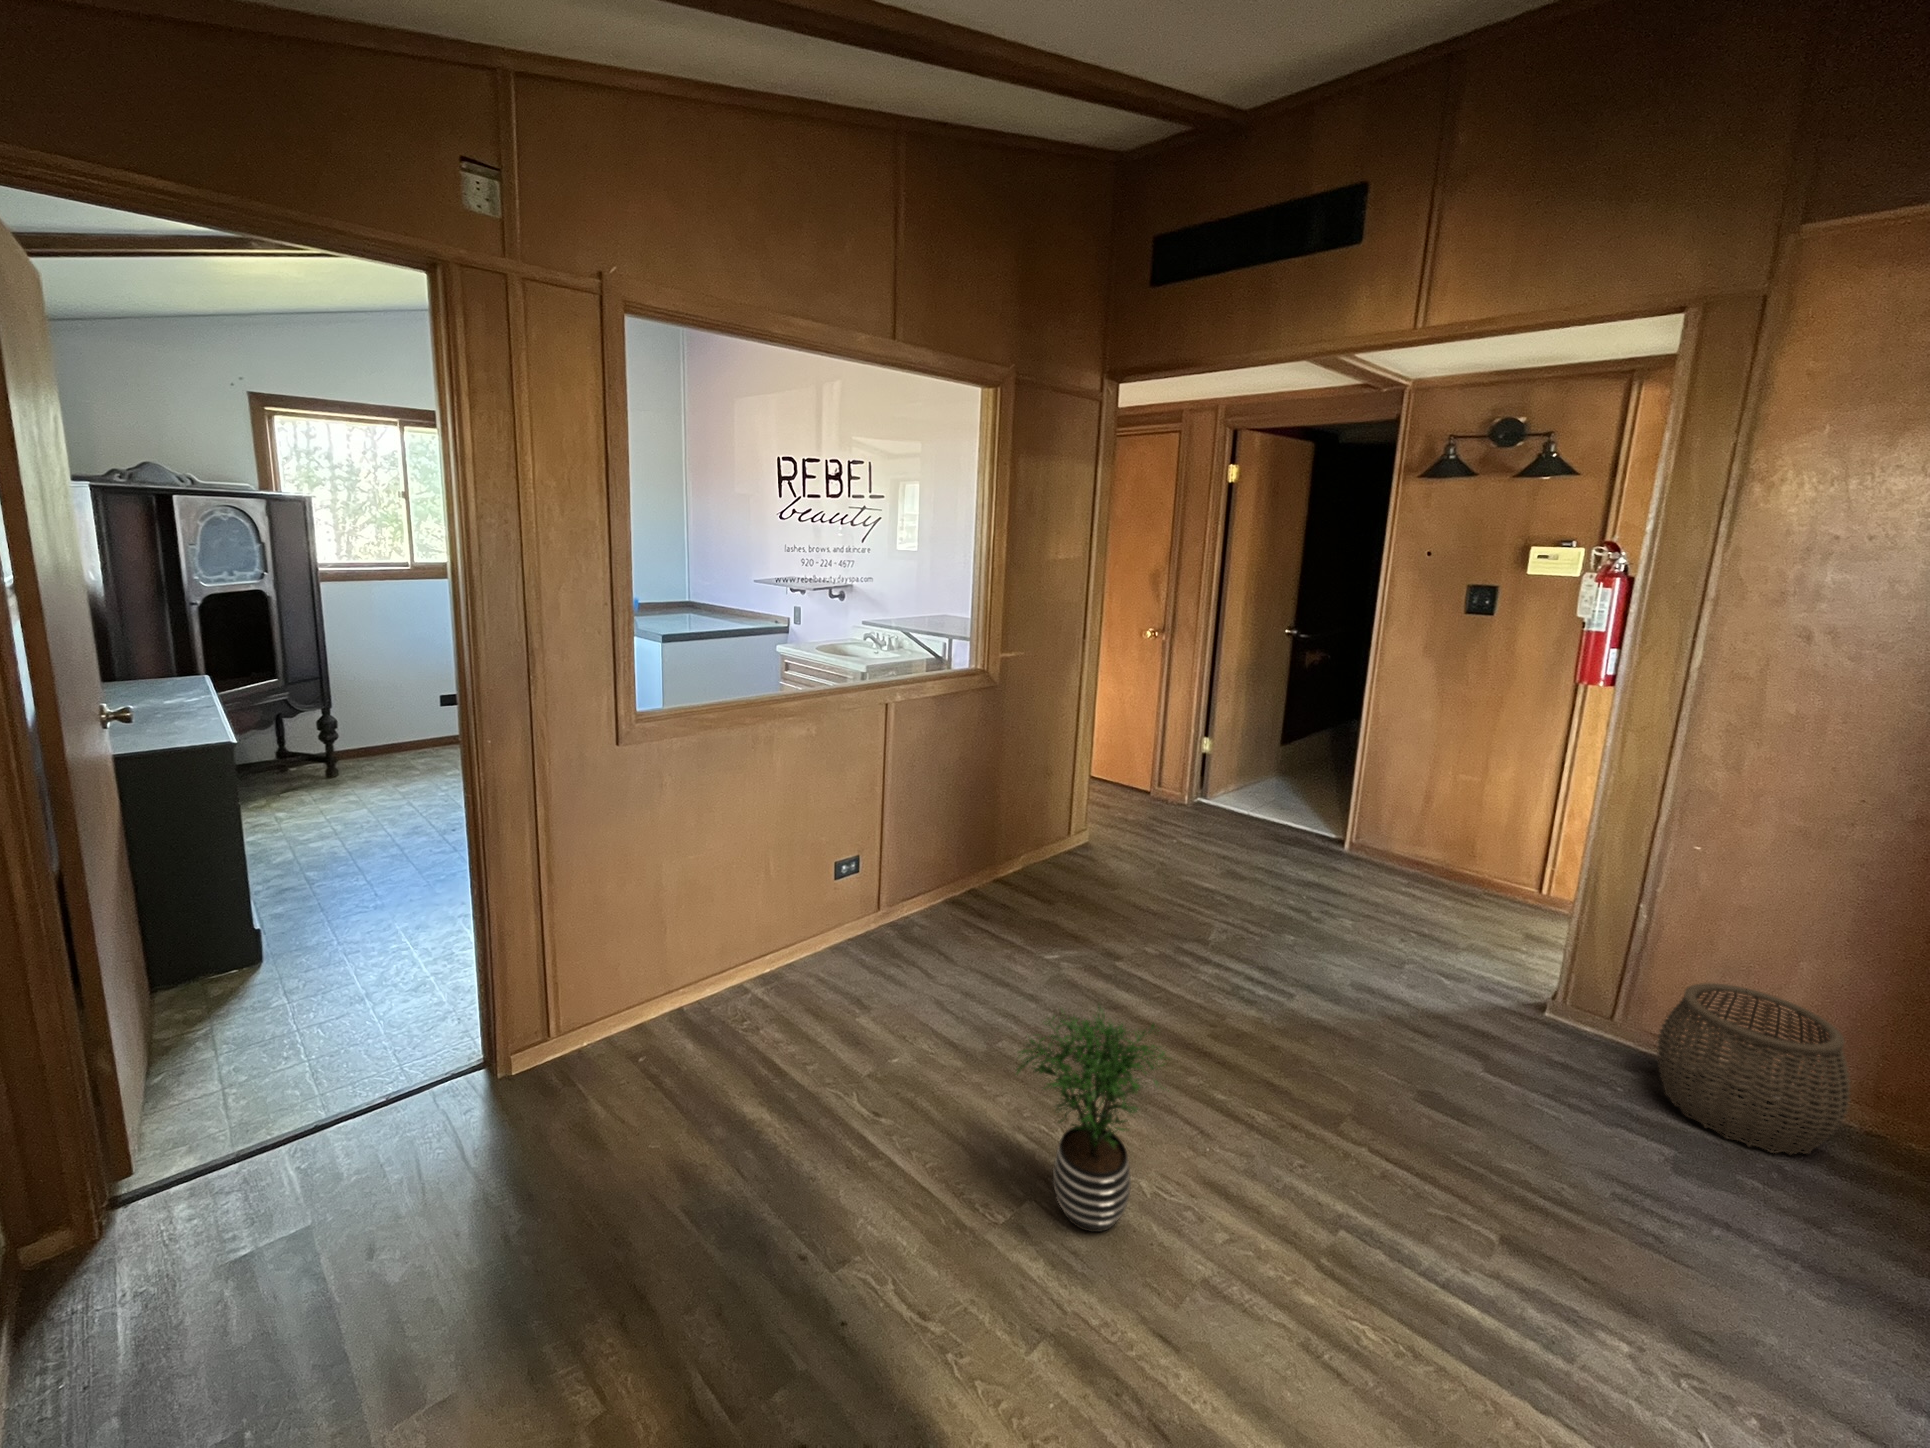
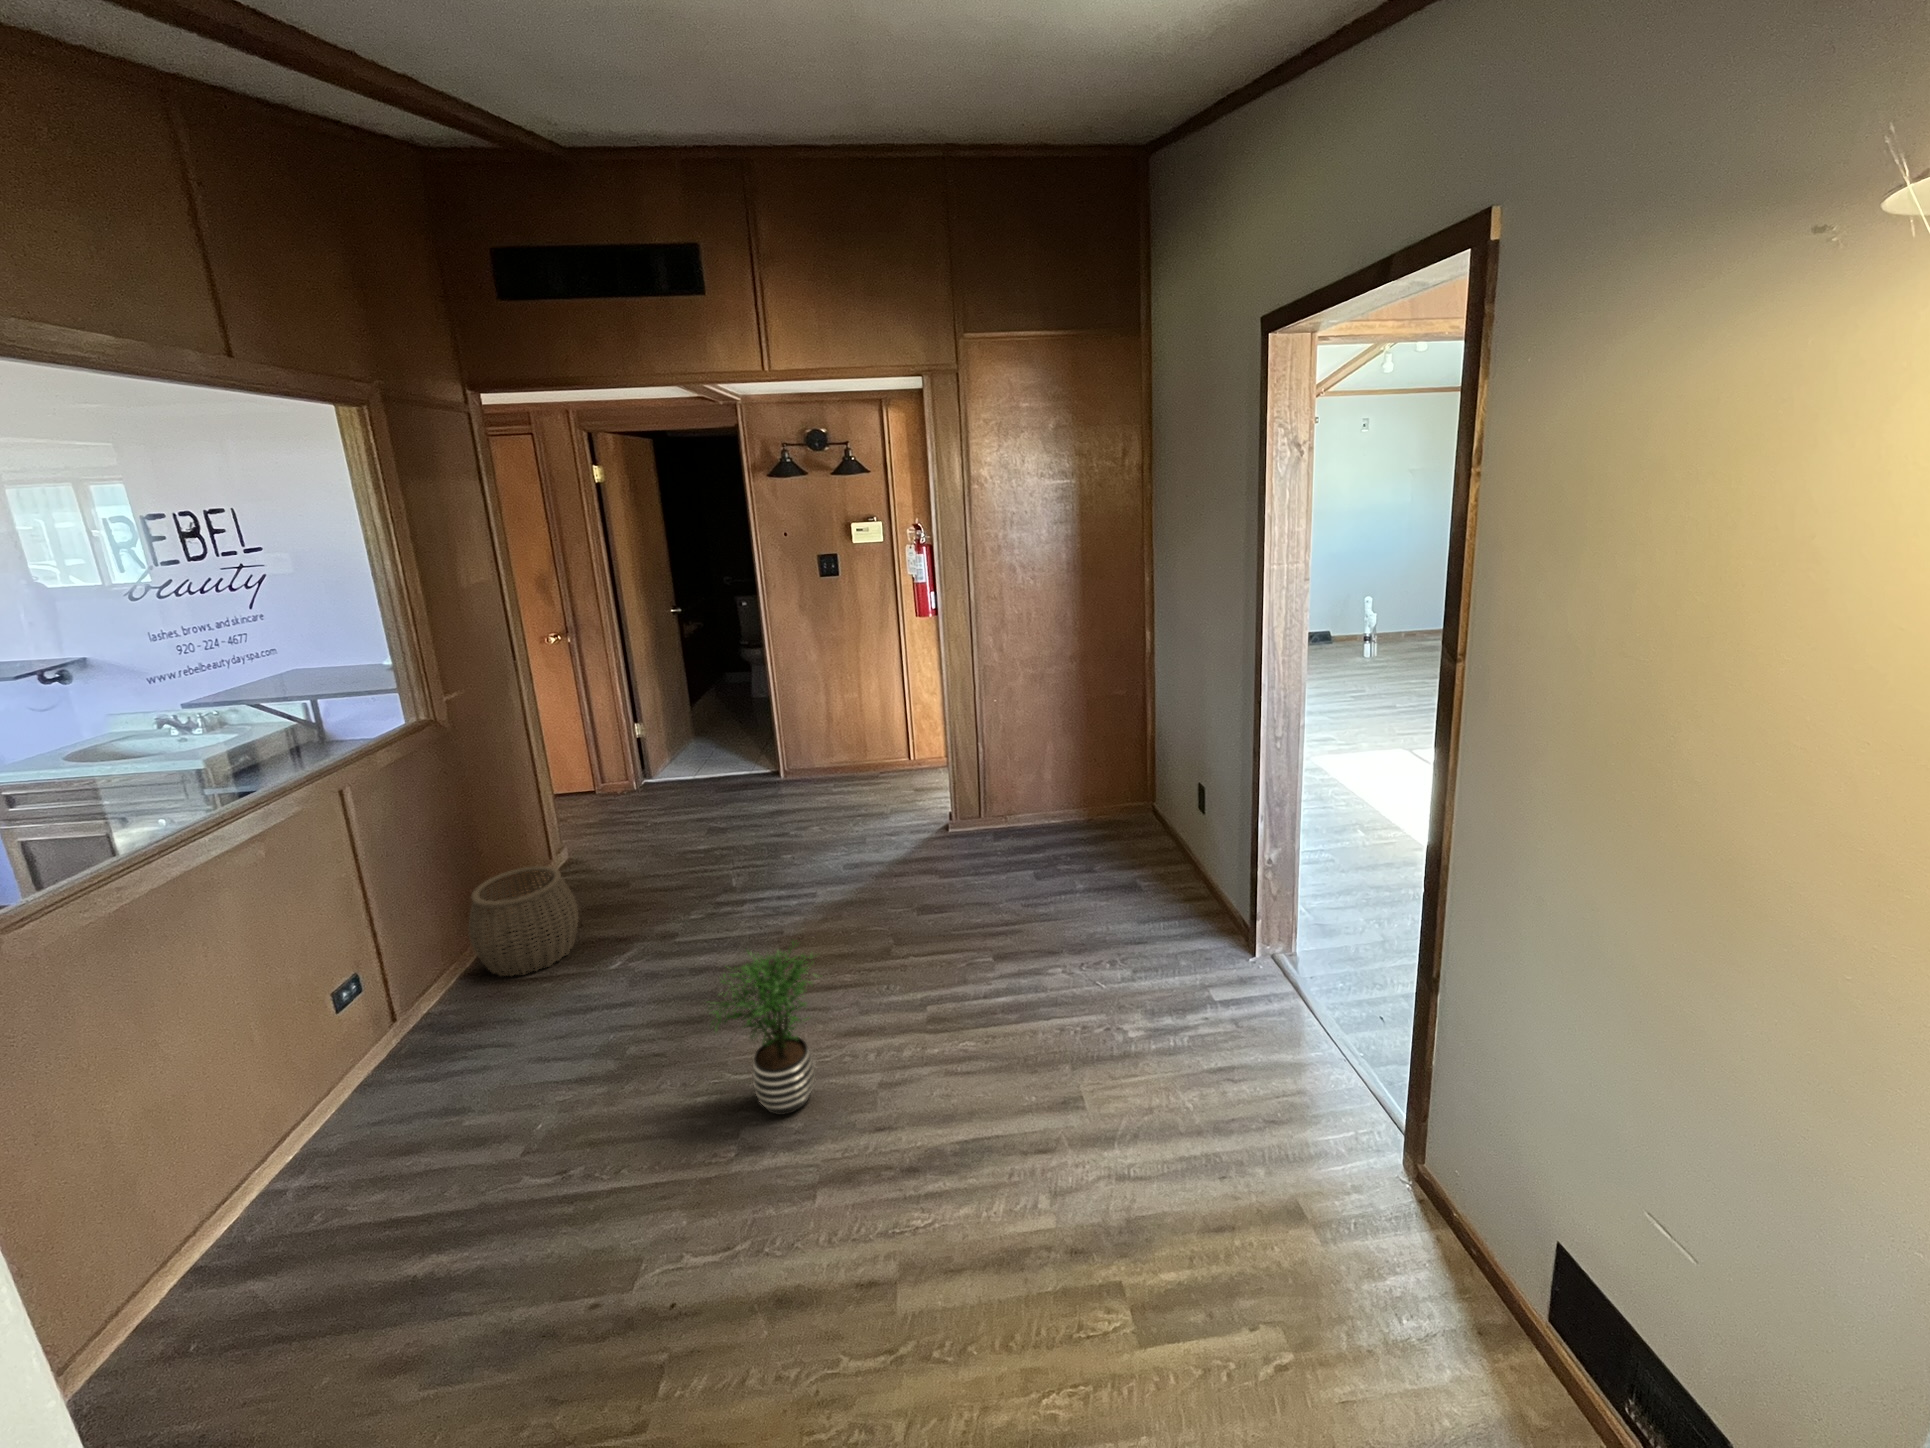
woven basket: present [1657,983,1851,1155] -> present [469,866,578,976]

